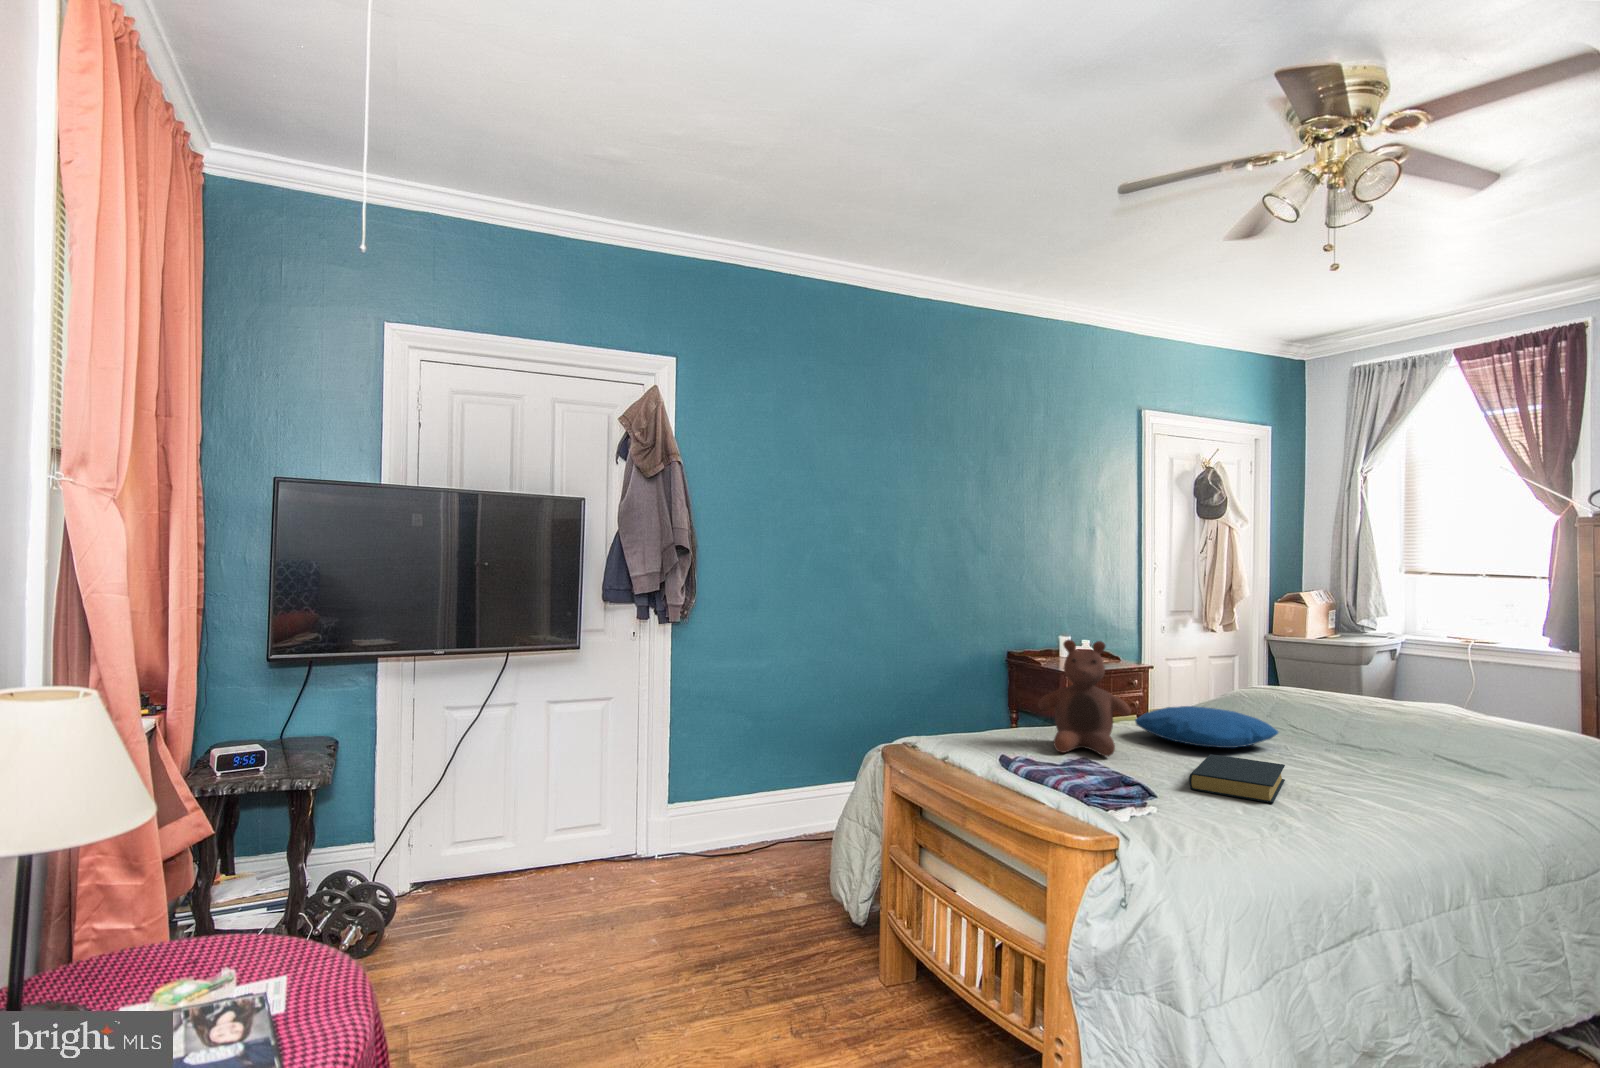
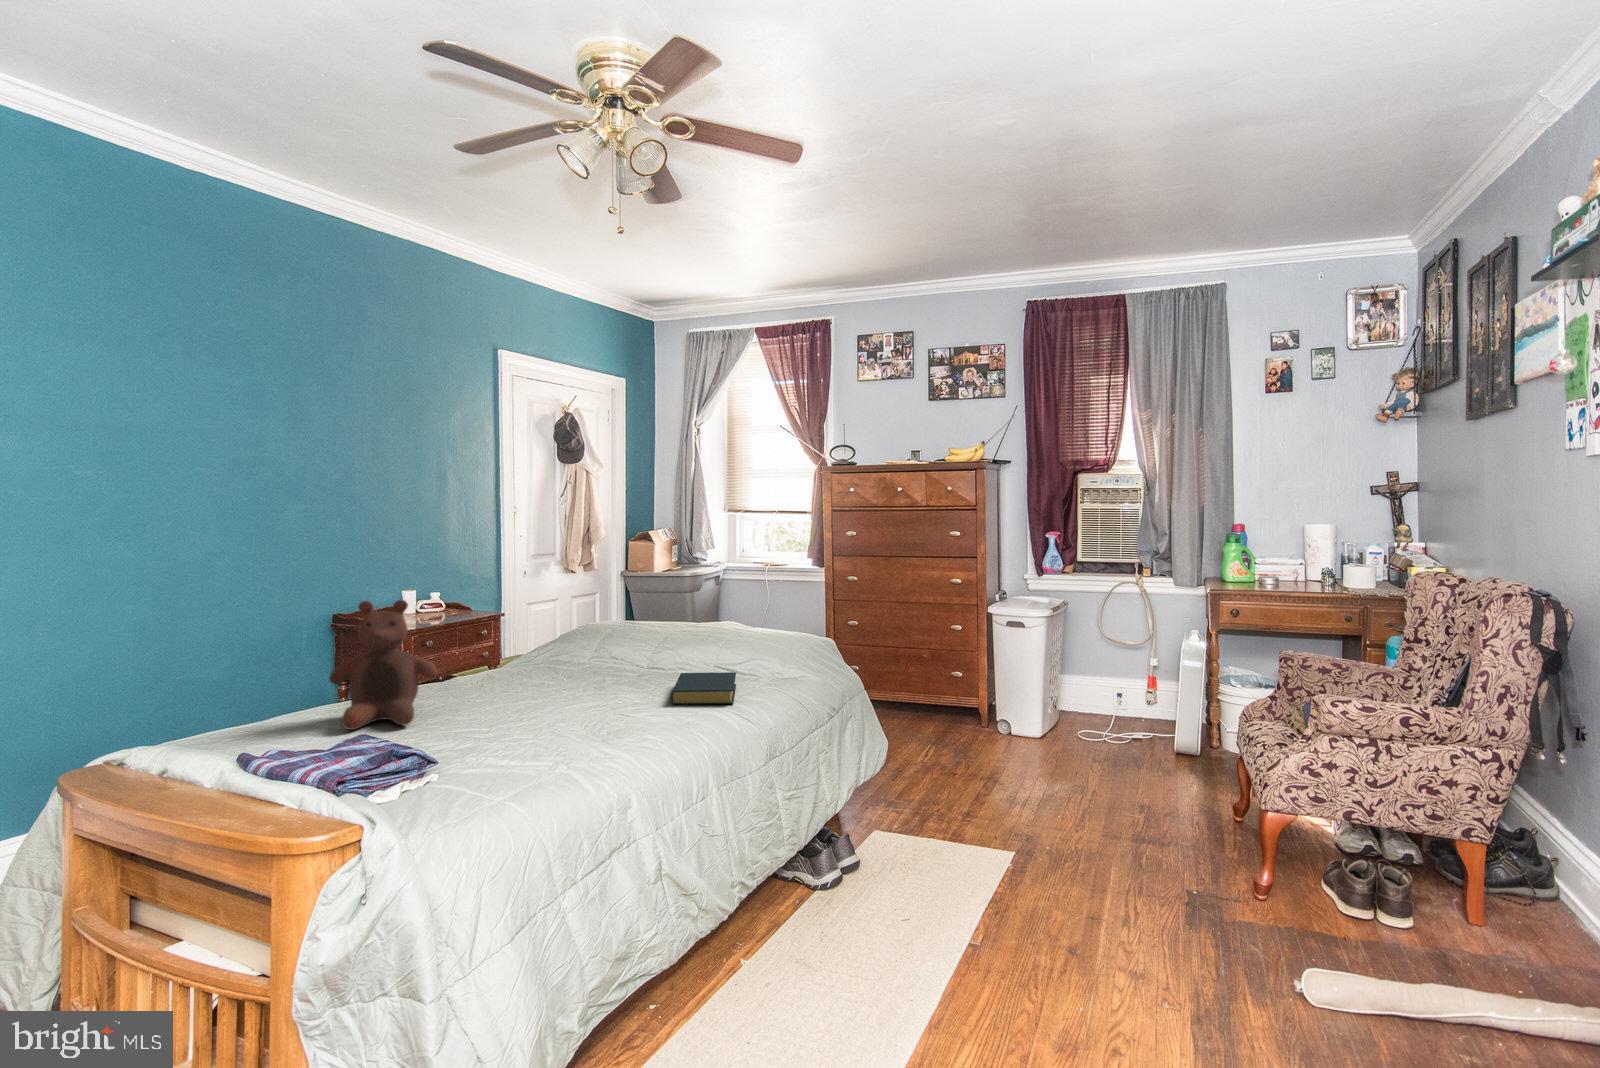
pillow: present [1135,706,1278,748] -> none [451,655,590,696]
hardback book: present [1189,754,1285,803] -> present [671,672,736,704]

